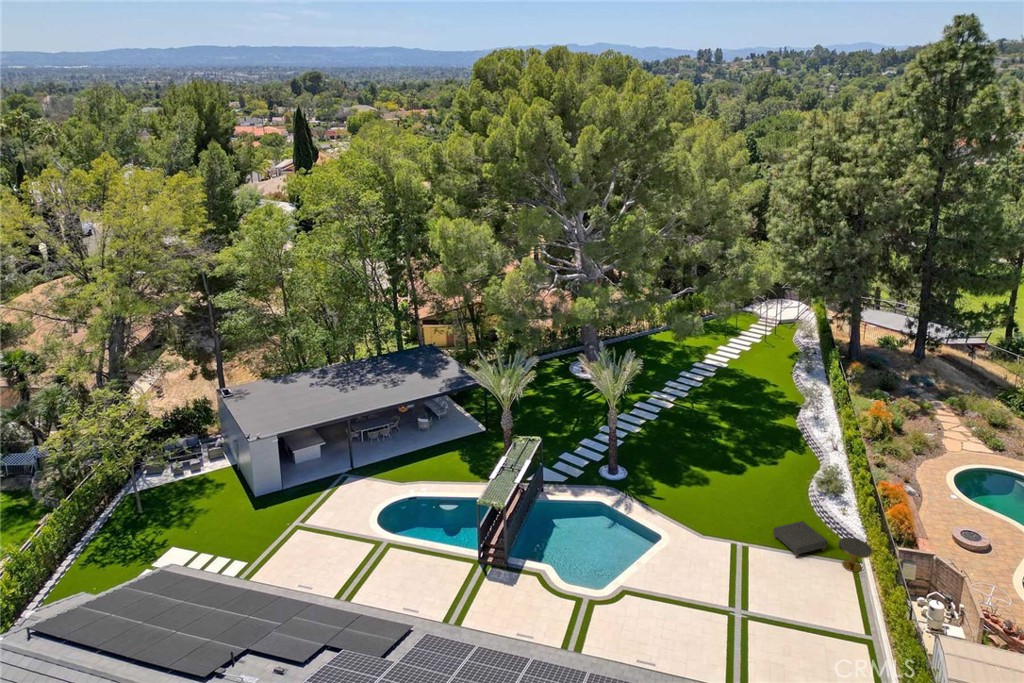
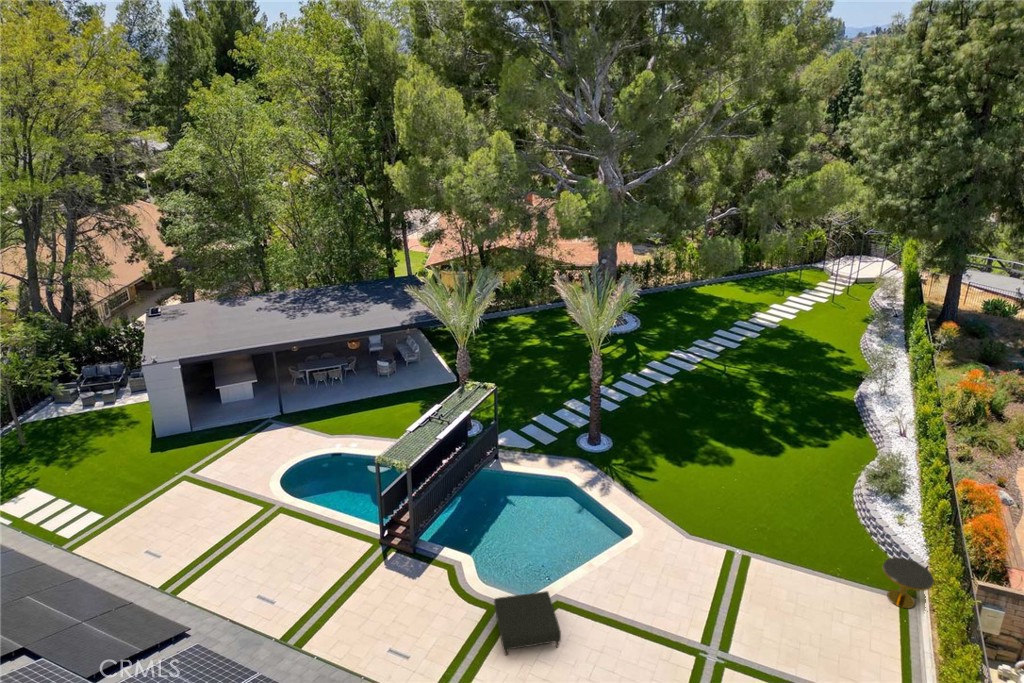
ottoman: present [773,521,827,558] -> present [494,591,561,655]

